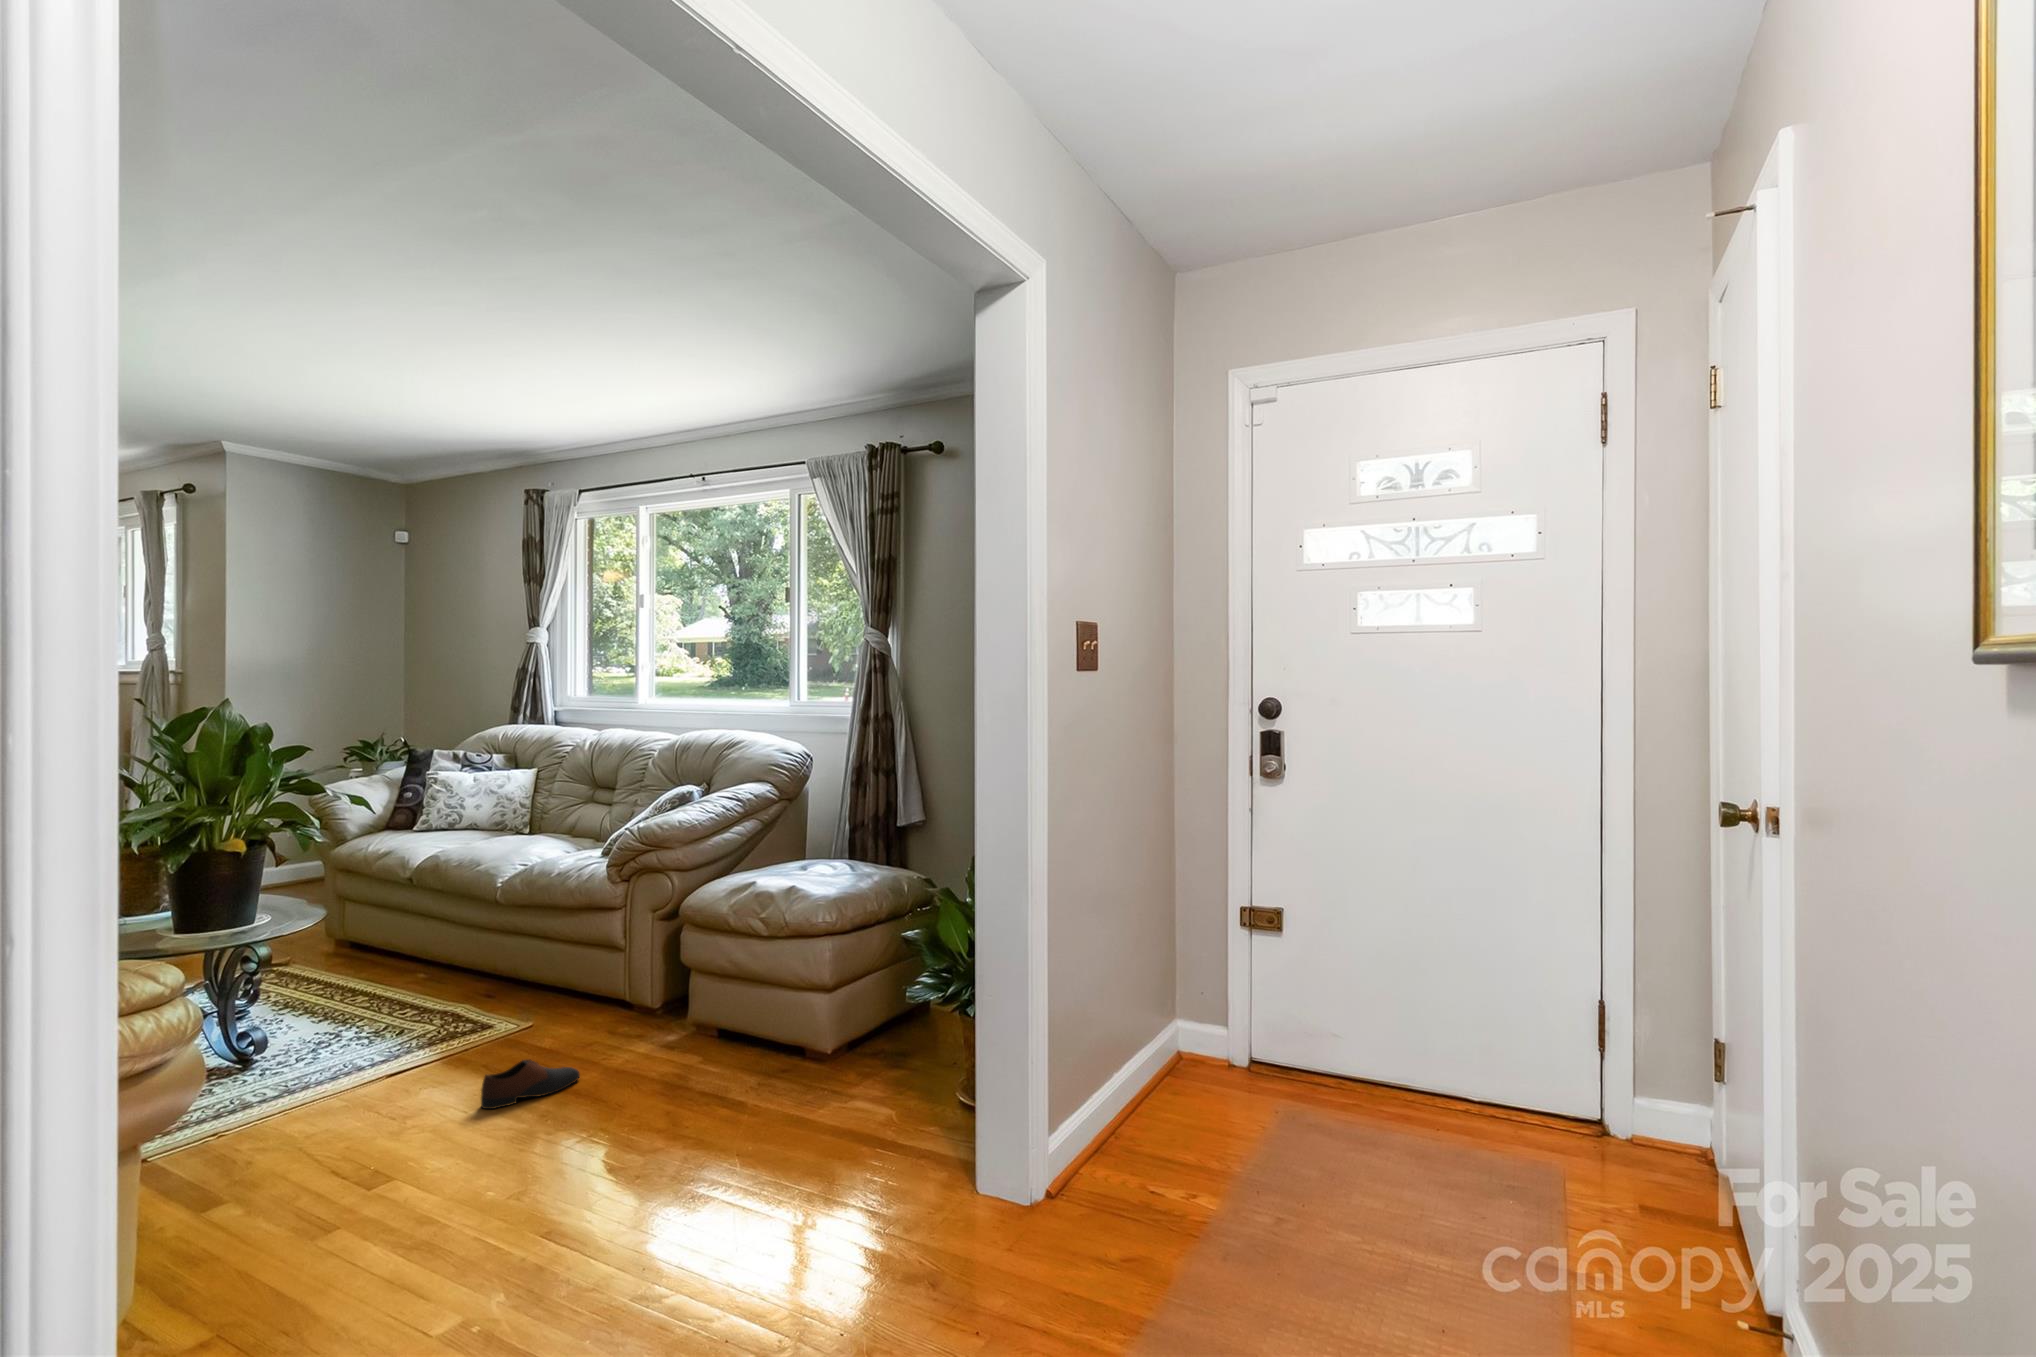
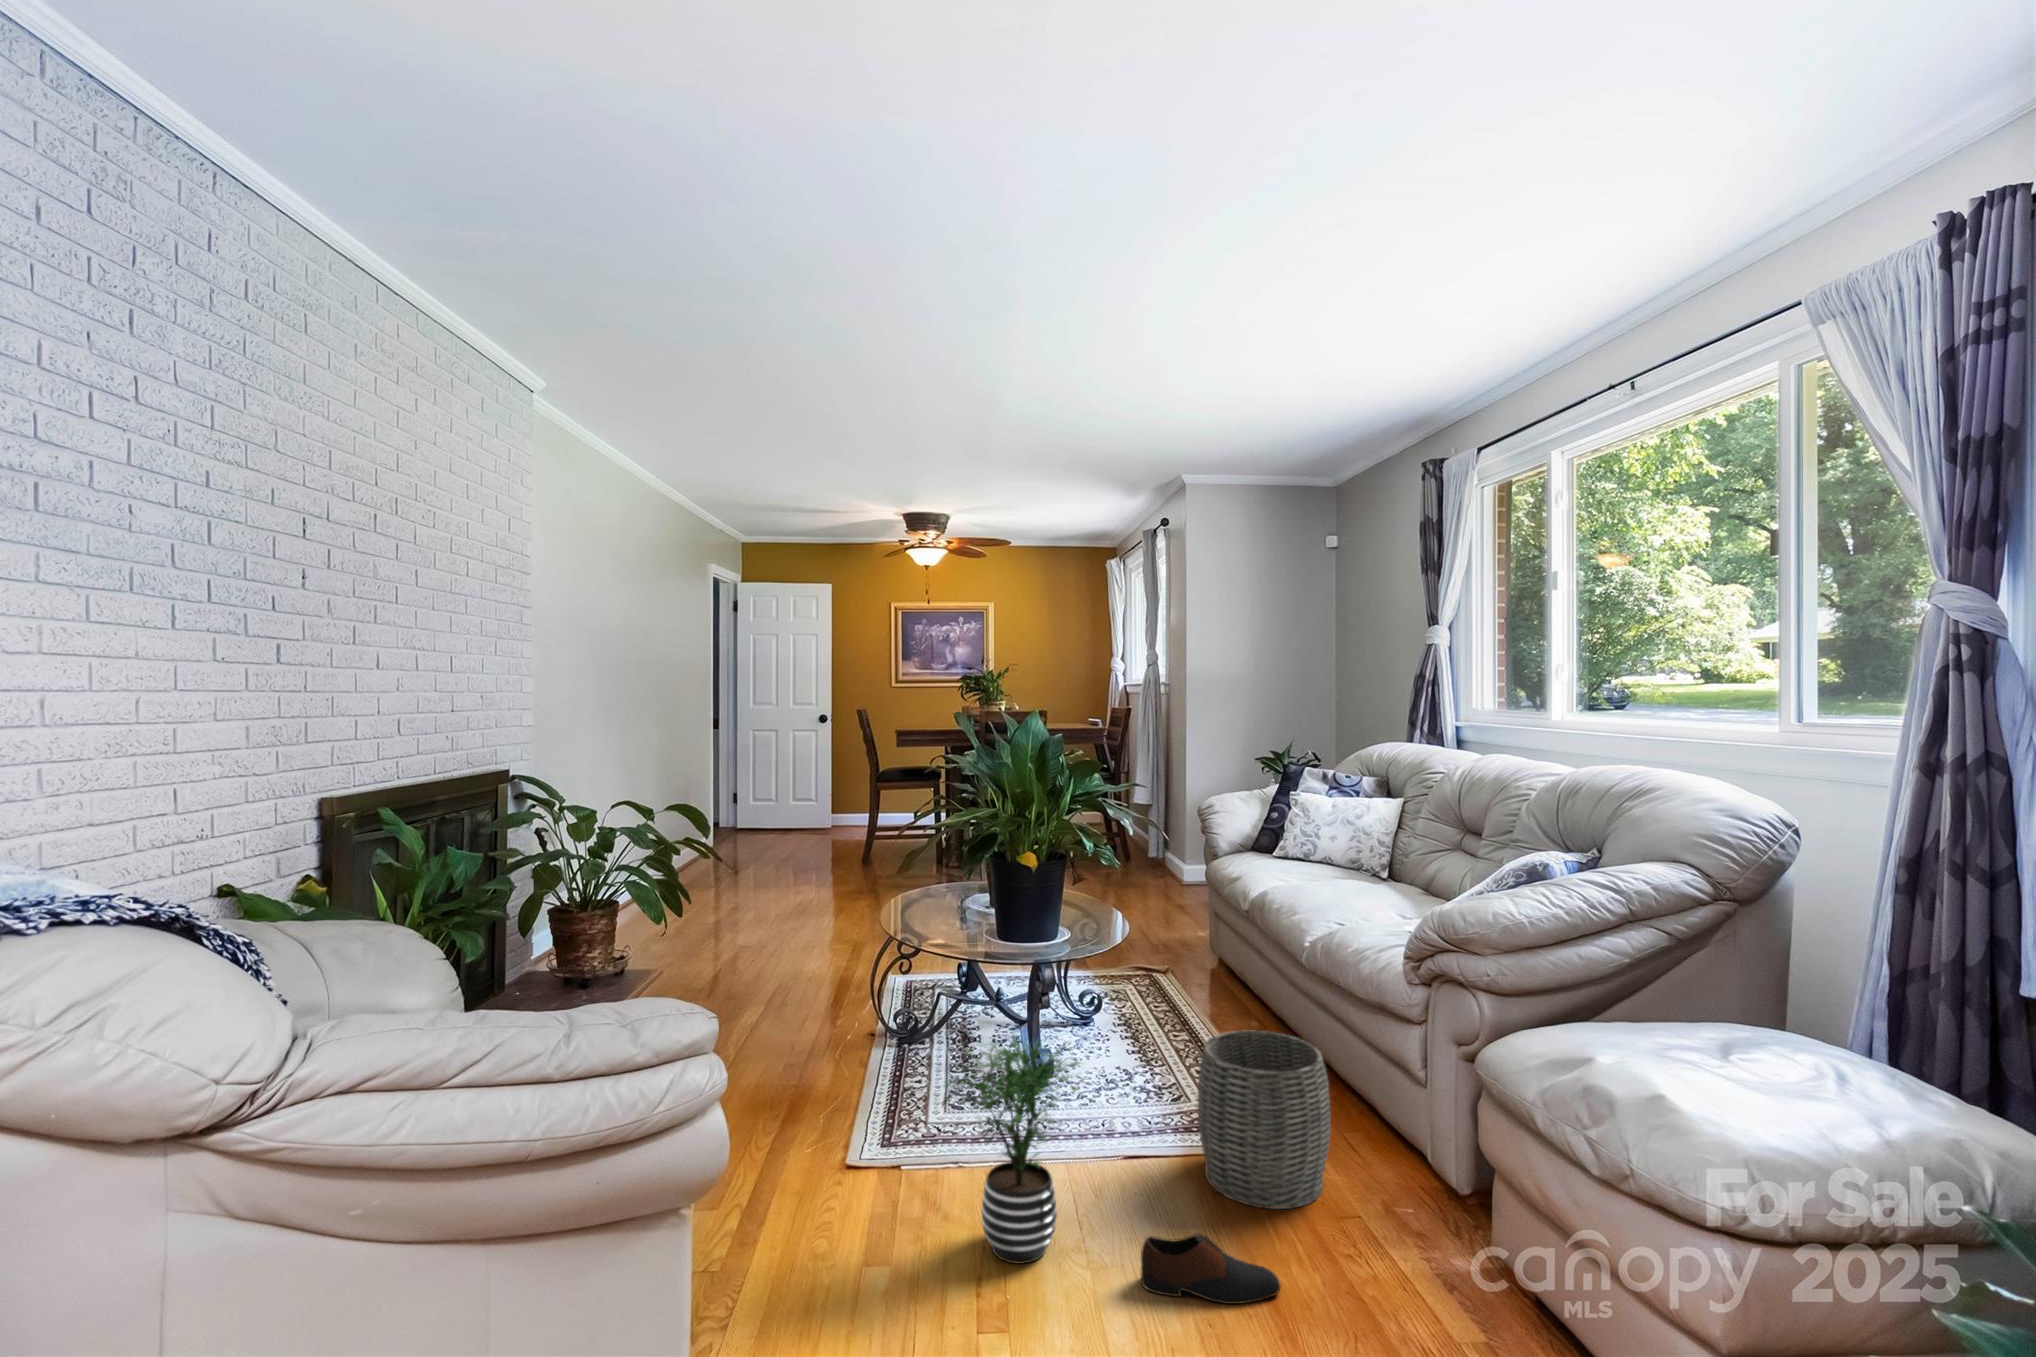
woven basket: none [467,936,574,1057] -> present [1198,1030,1330,1209]
potted plant: none [284,958,428,1141] -> present [942,1035,1078,1264]

